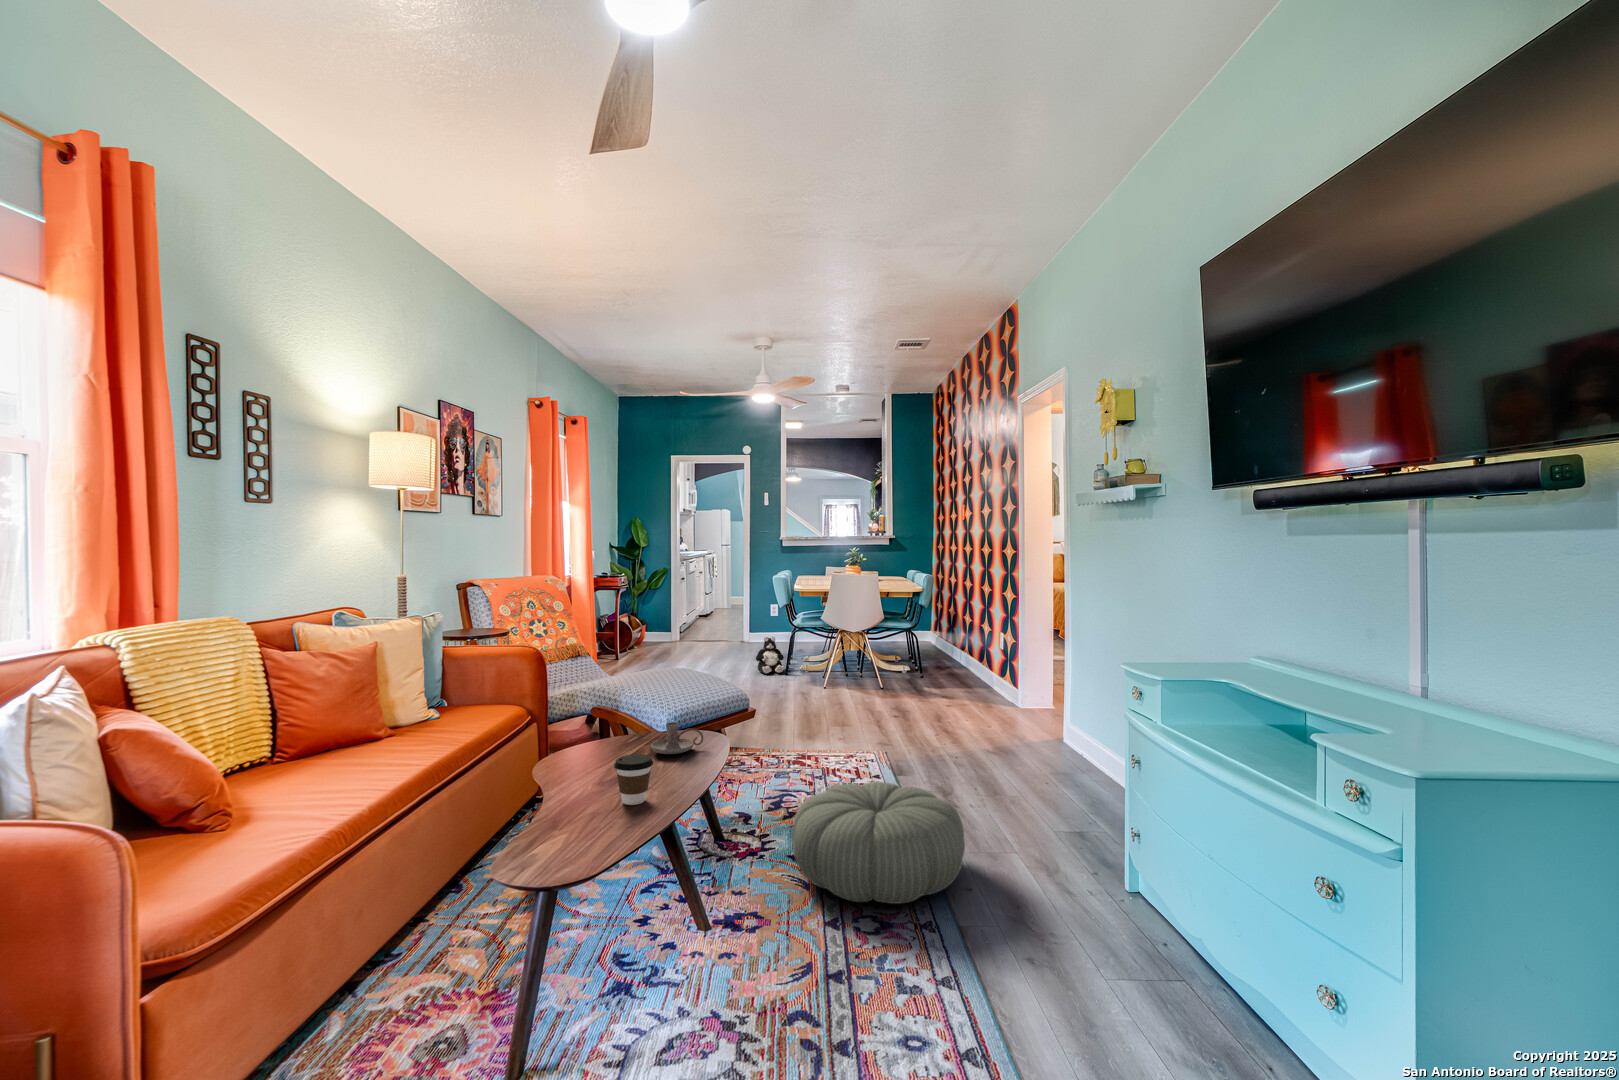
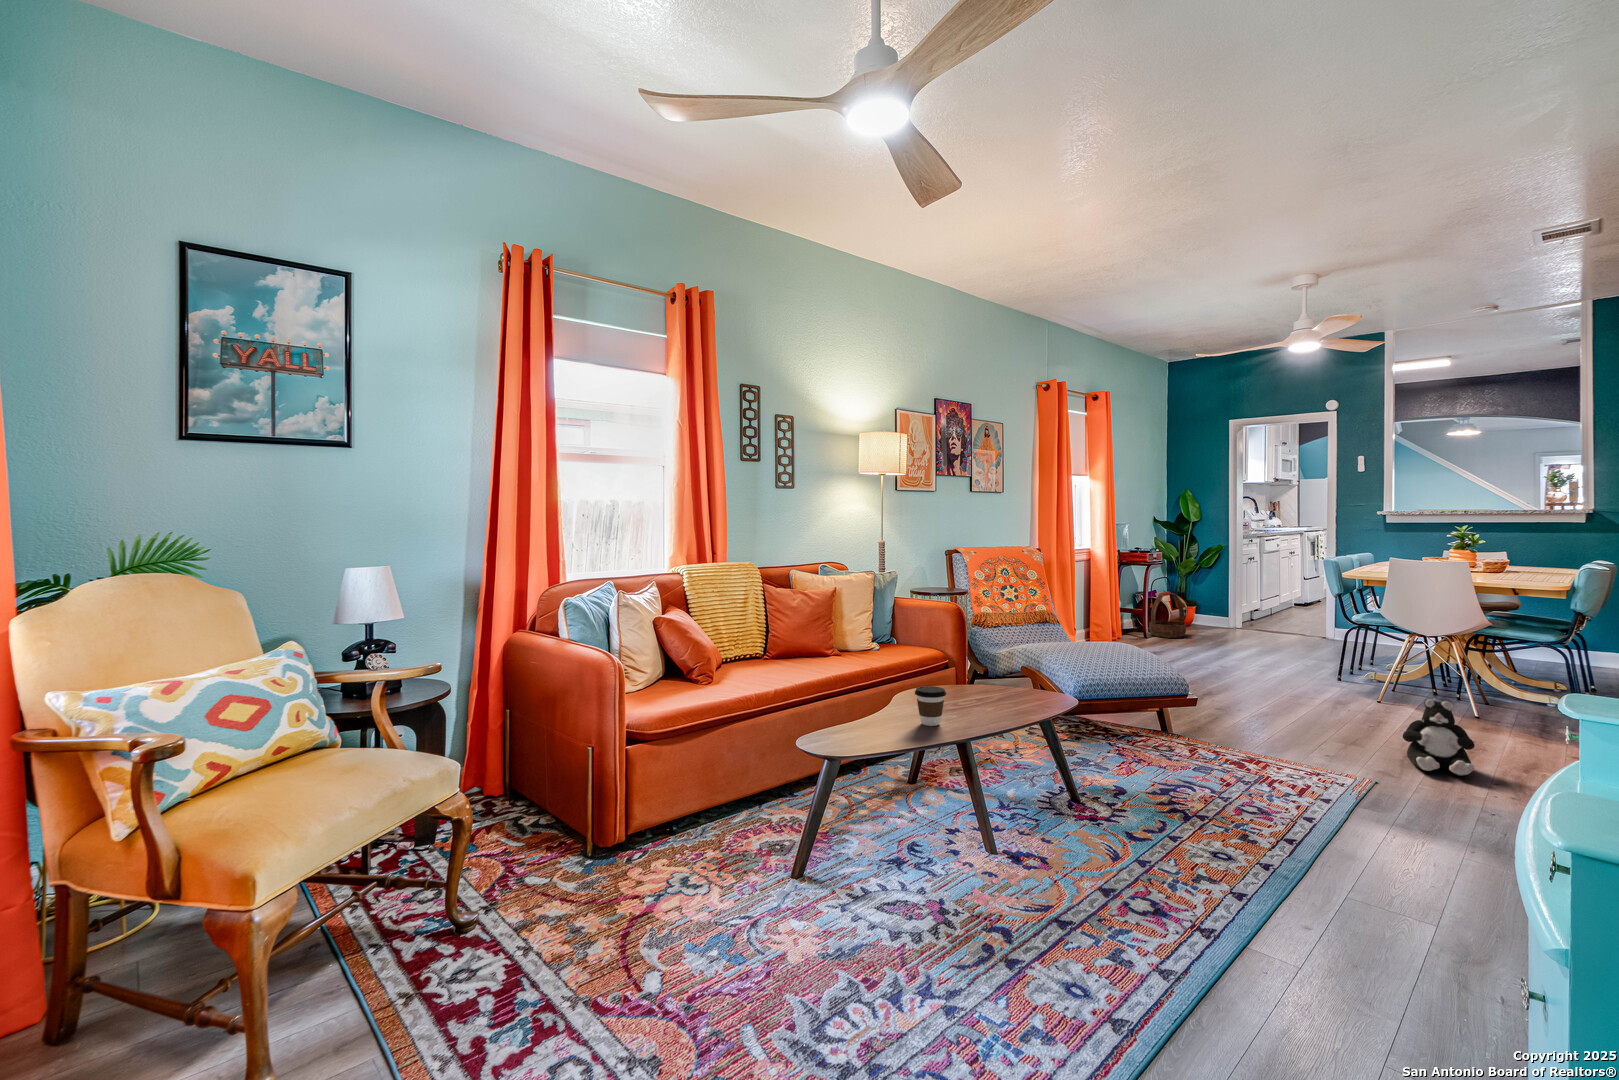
basket: none [628,616,661,660] -> present [1149,593,1186,638]
plush toy: present [756,637,785,674] -> present [1403,698,1475,776]
candle holder: present [651,722,703,754] -> none [989,673,1036,700]
pouf: present [792,781,965,904] -> none [1104,770,1324,908]

